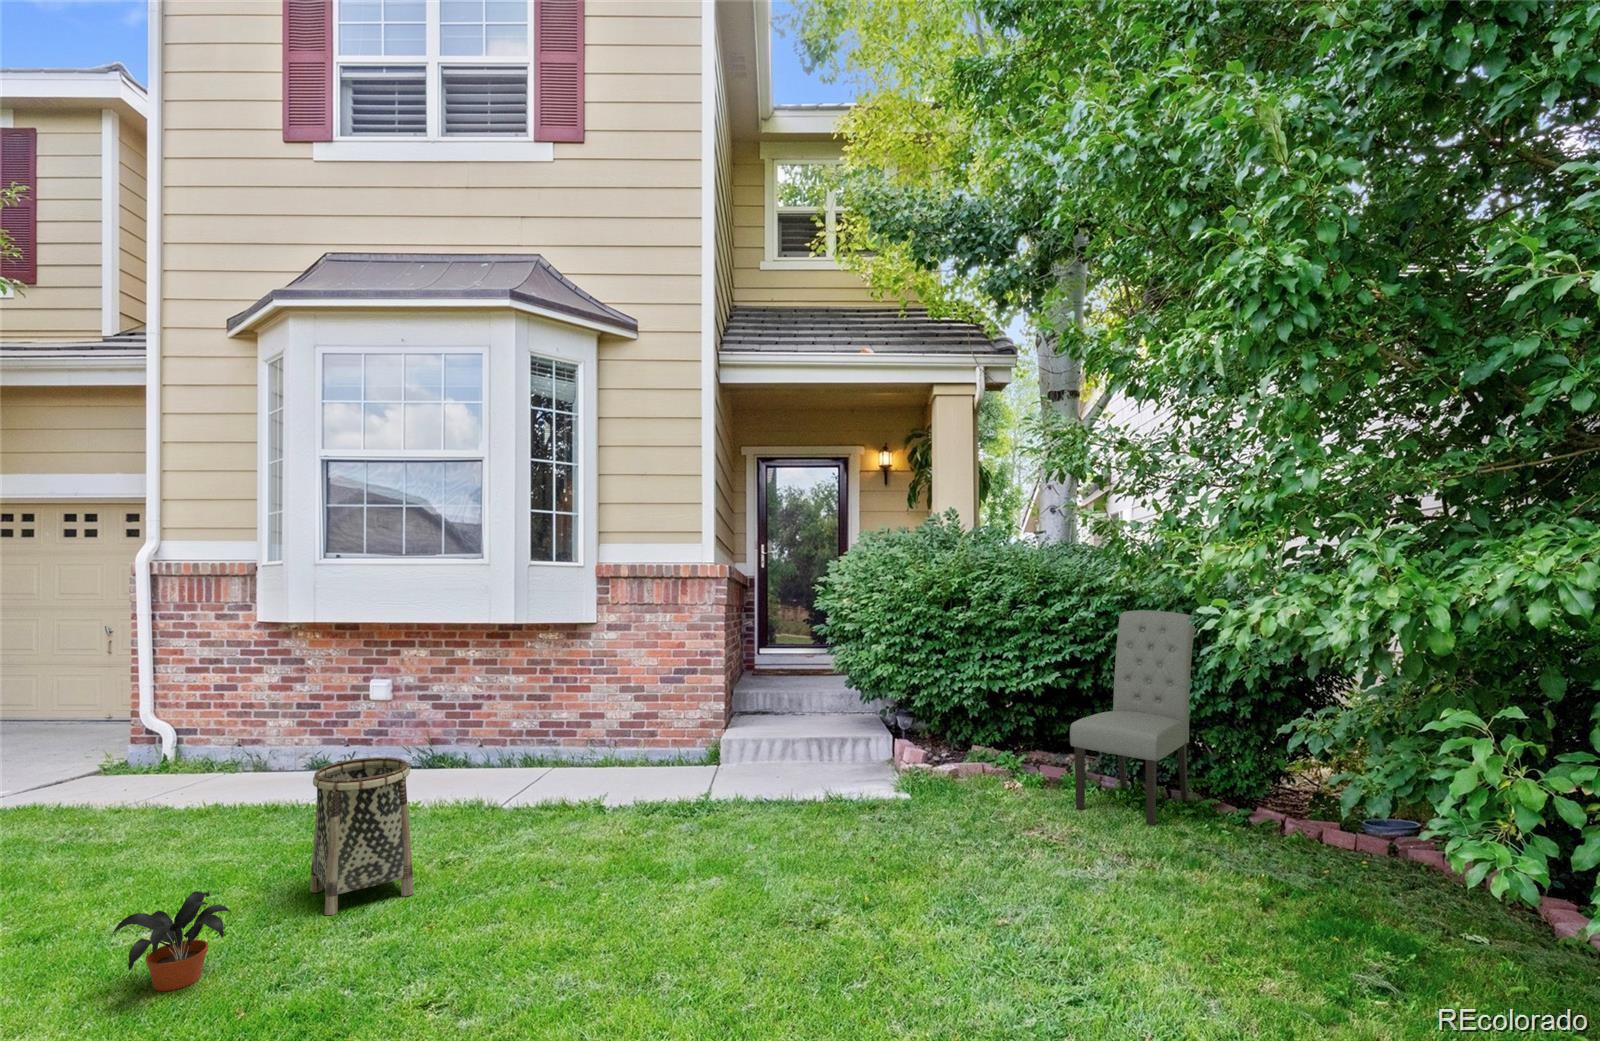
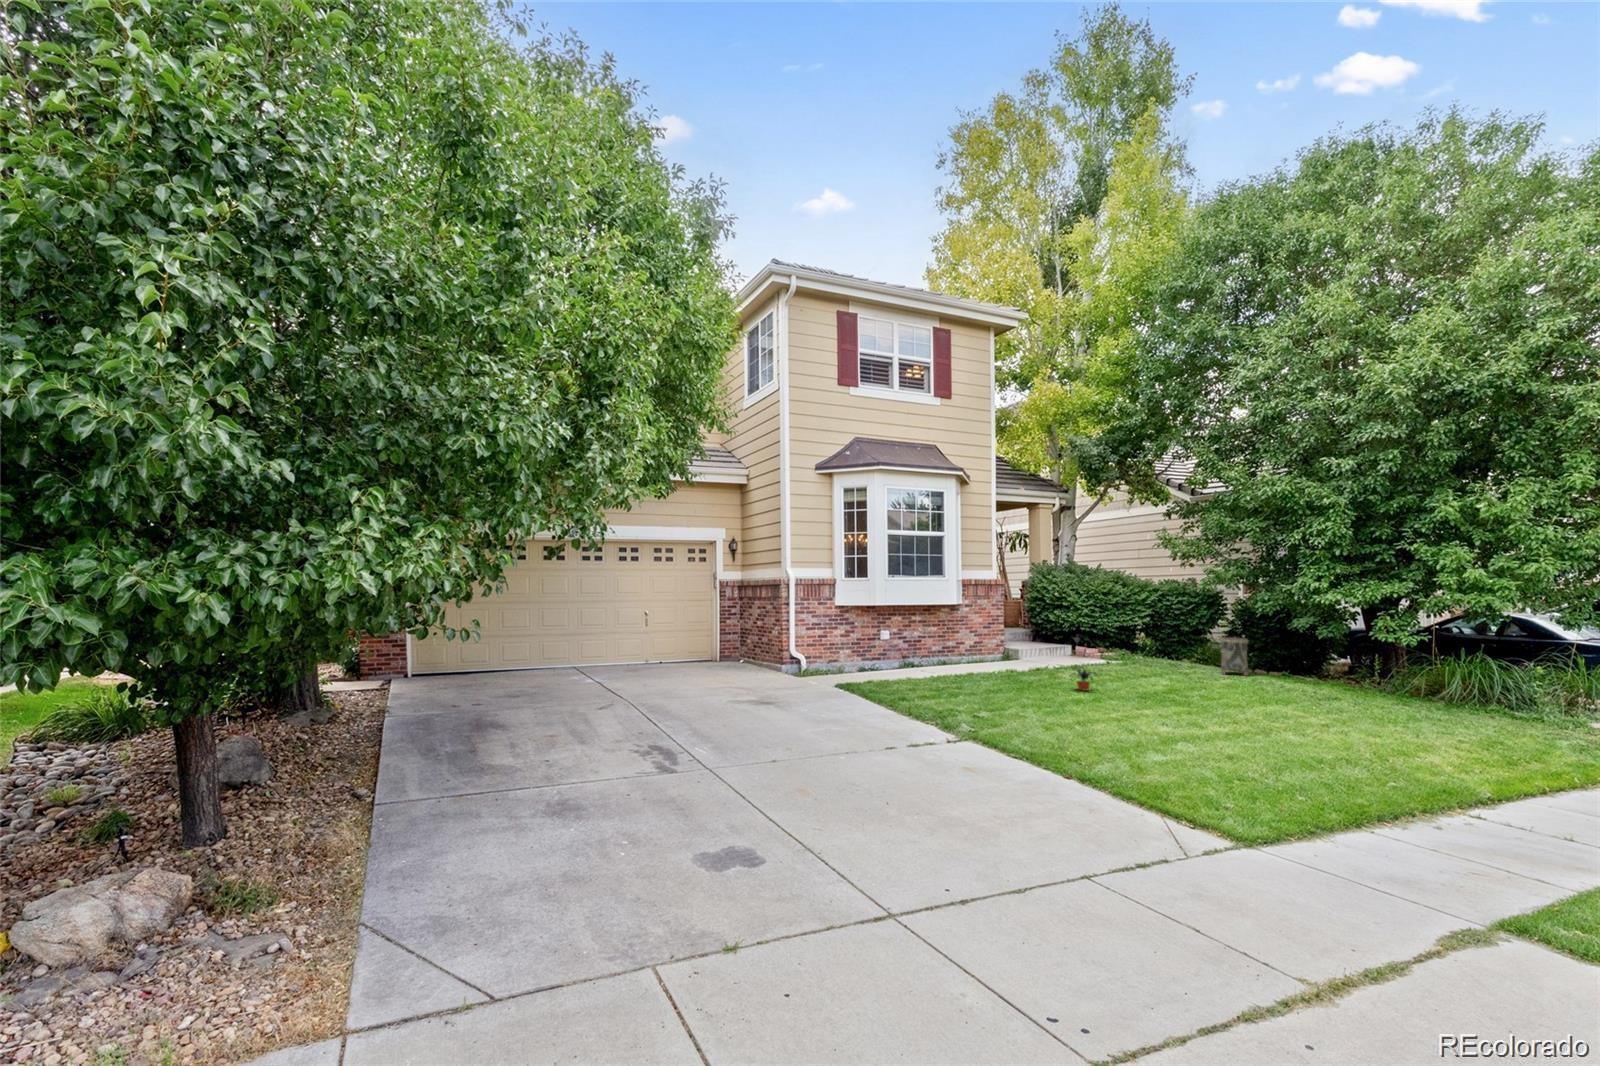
chair: present [1070,610,1197,826] -> none [1157,595,1191,659]
basket: present [310,757,413,915] -> present [1220,637,1248,676]

